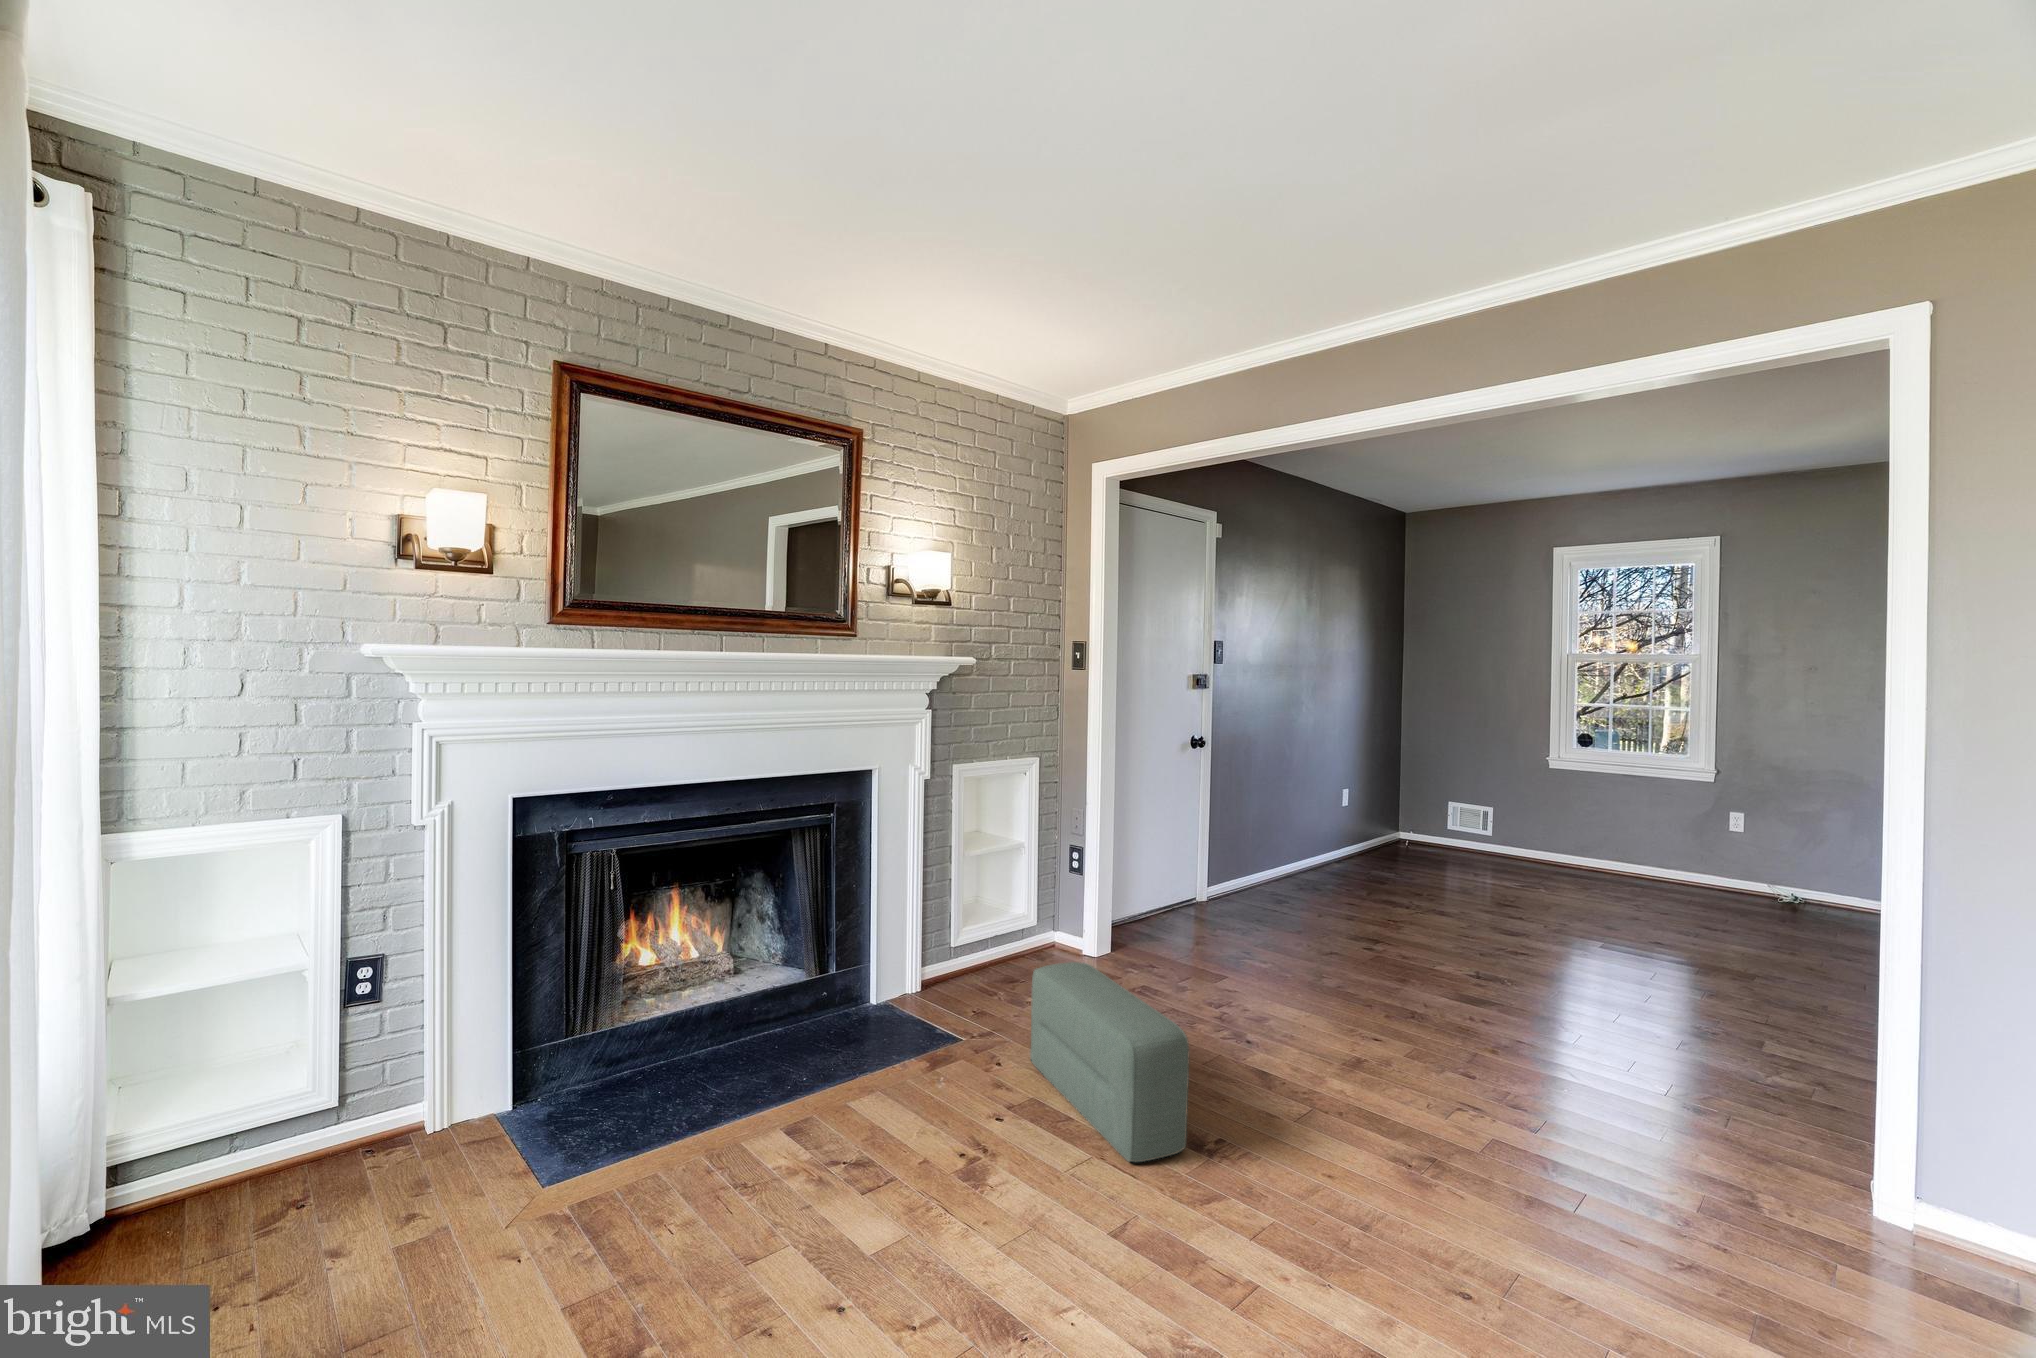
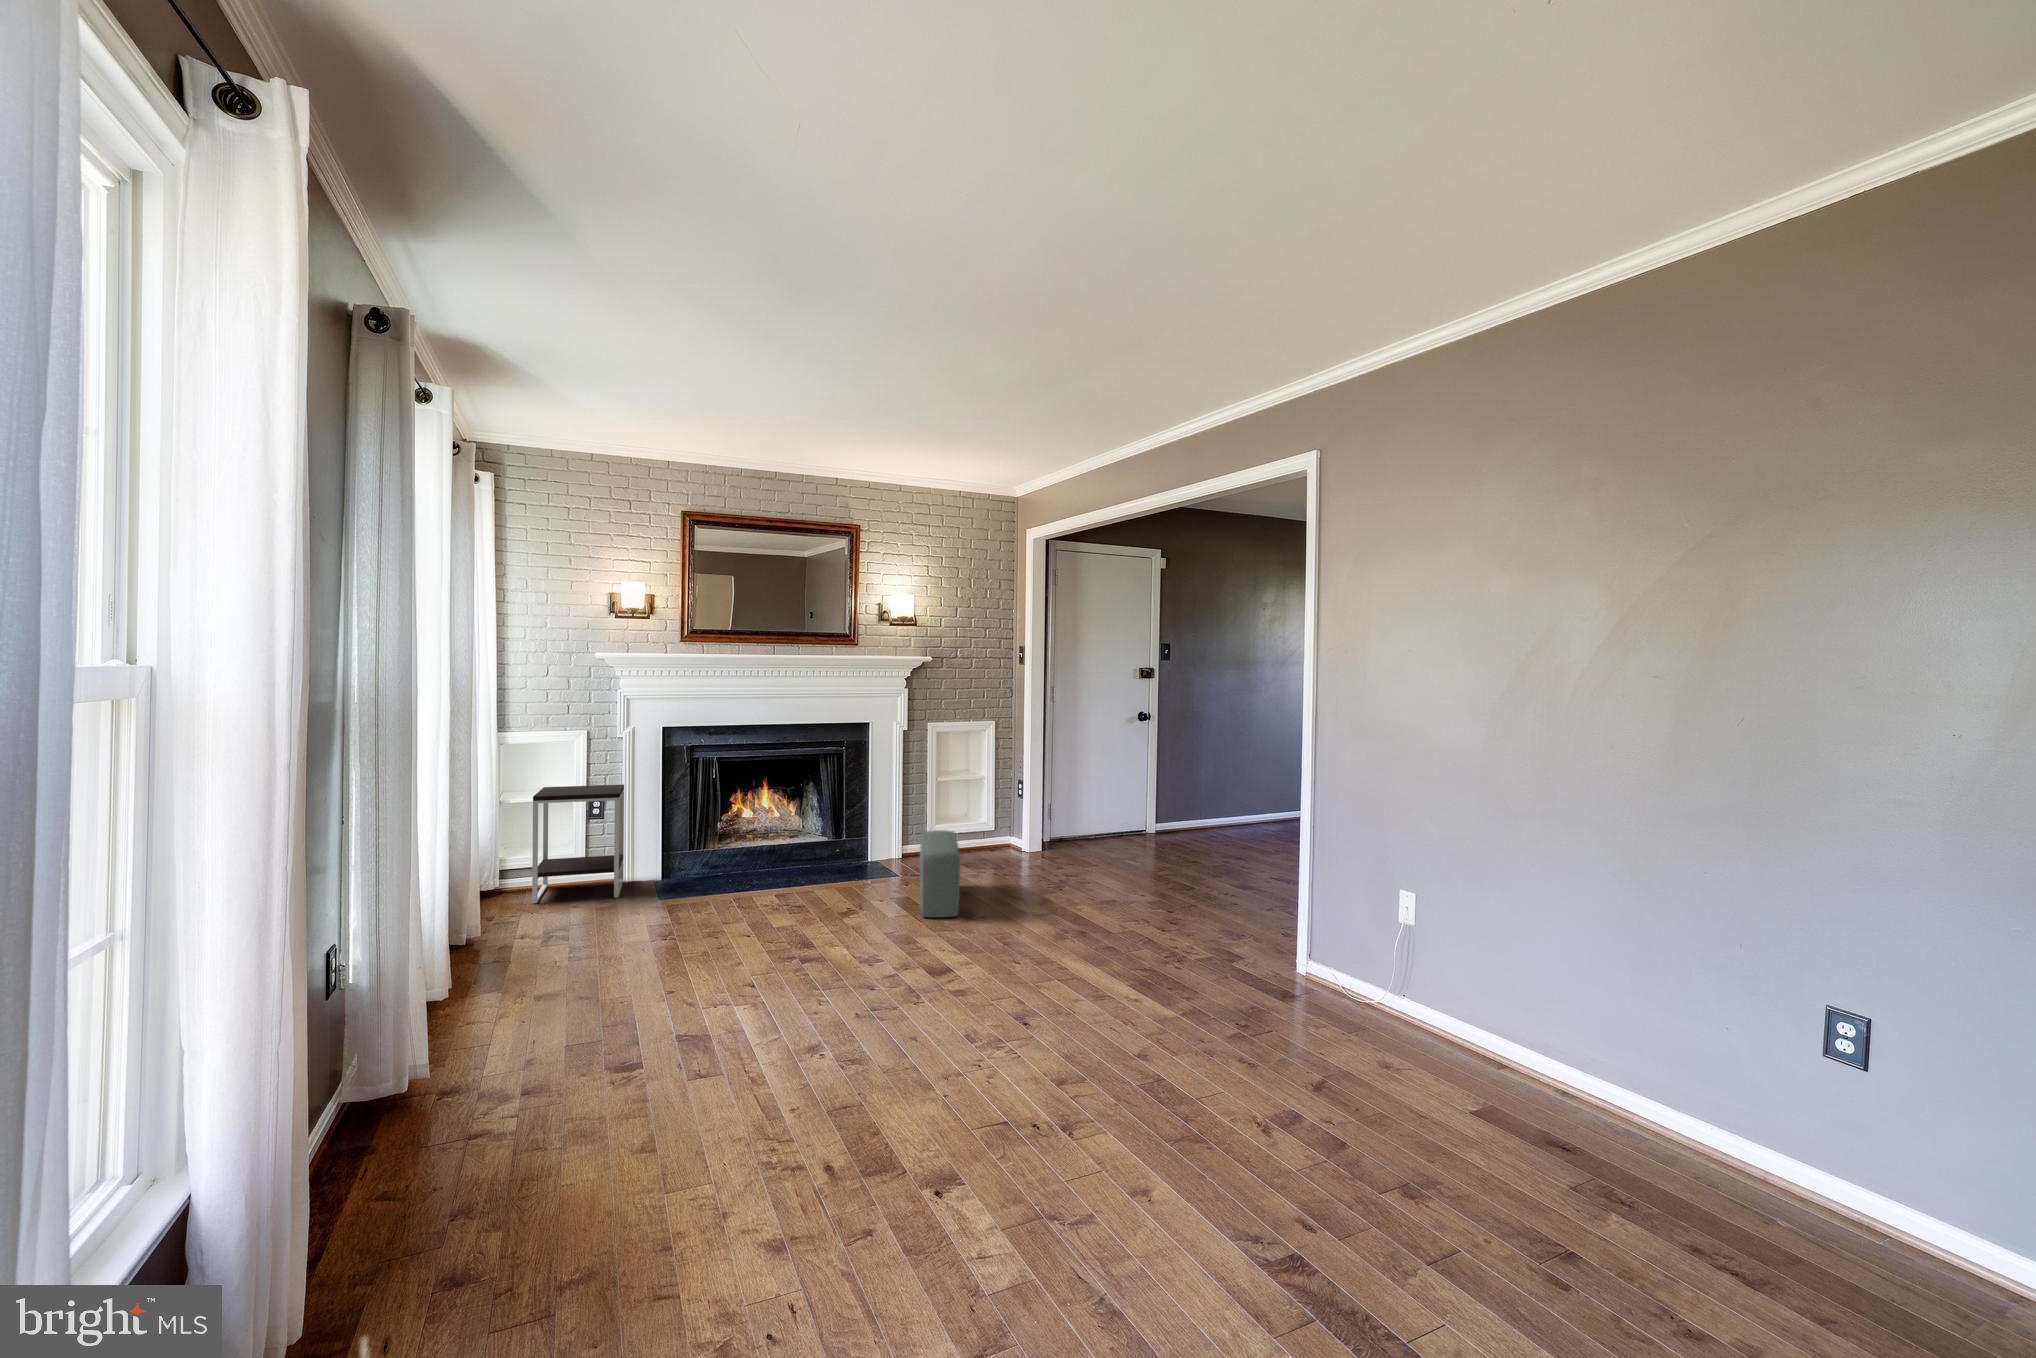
side table: none [210,923,444,1258] -> present [532,785,624,903]

